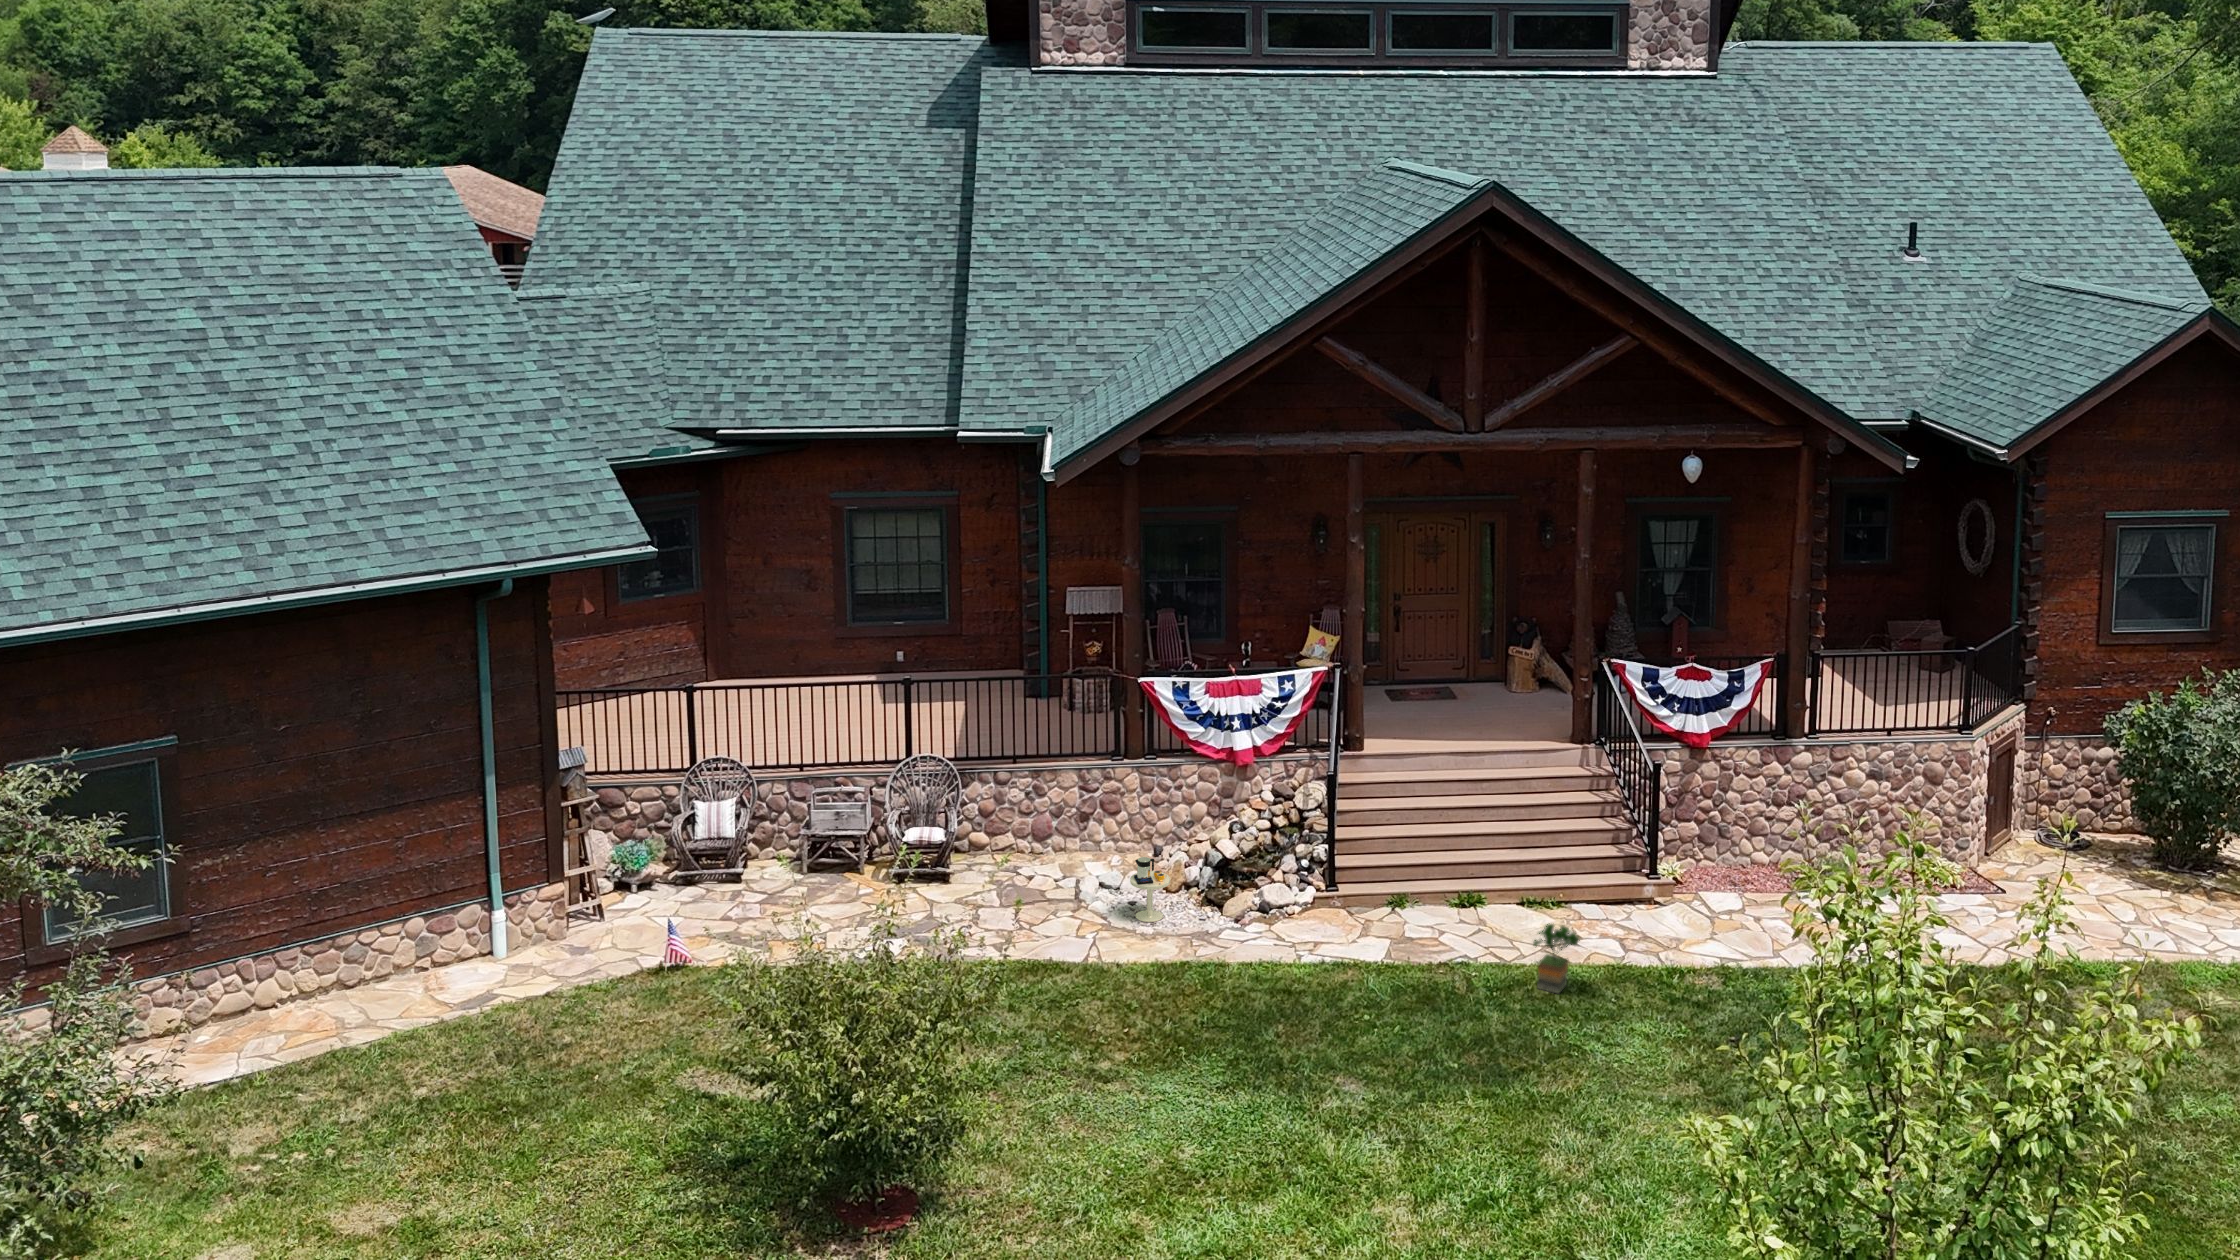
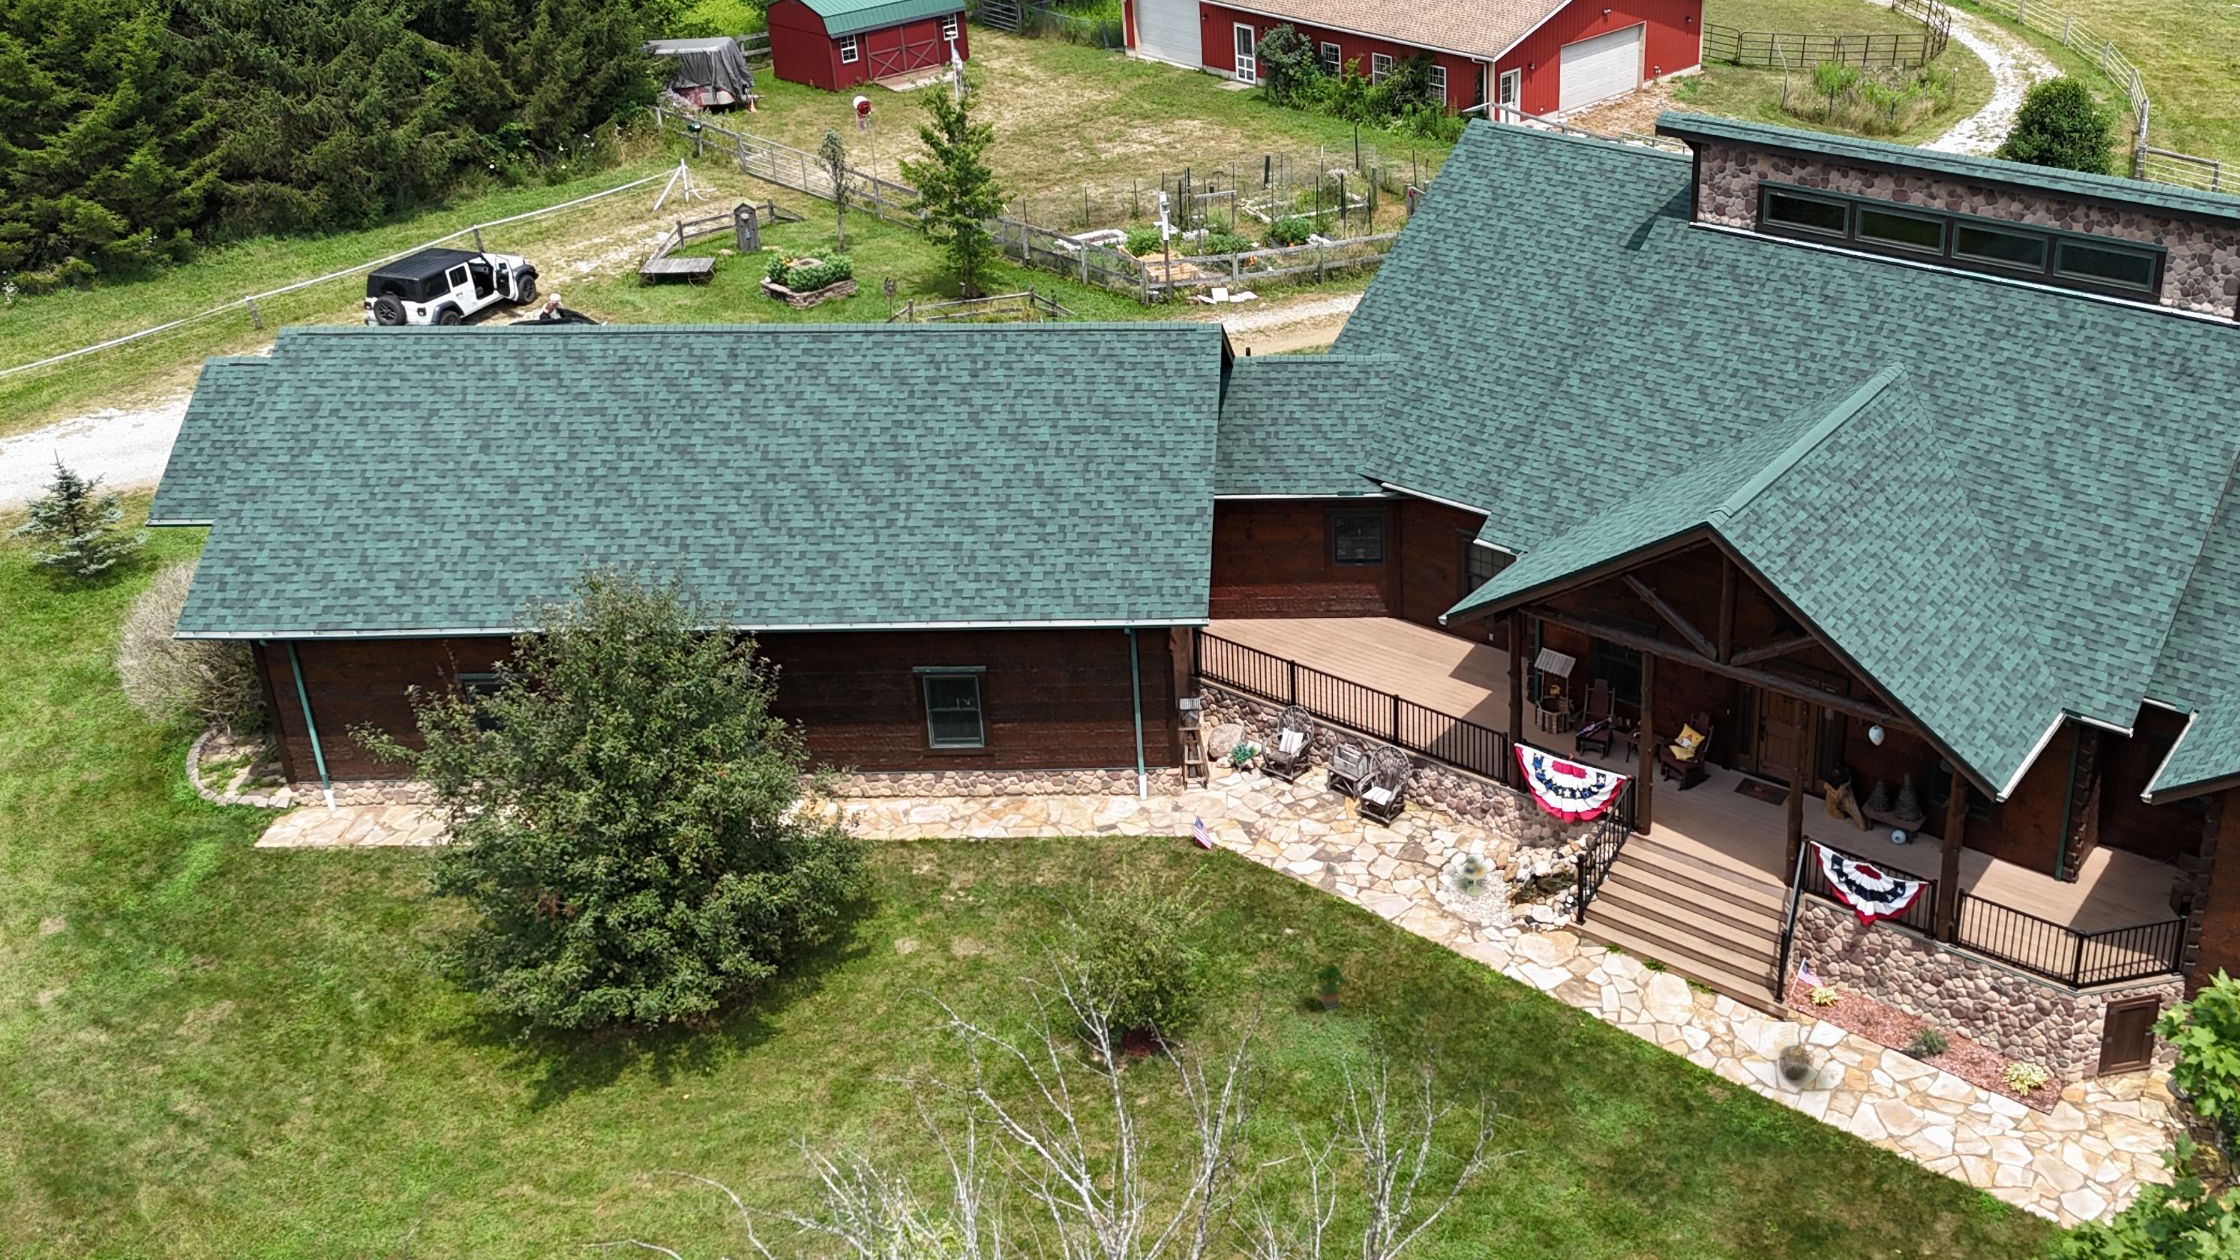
woven basket: none [1712,901,1755,949] -> present [1780,1045,1810,1079]
potted tree: present [1533,923,1580,993] -> present [1317,965,1346,1009]

